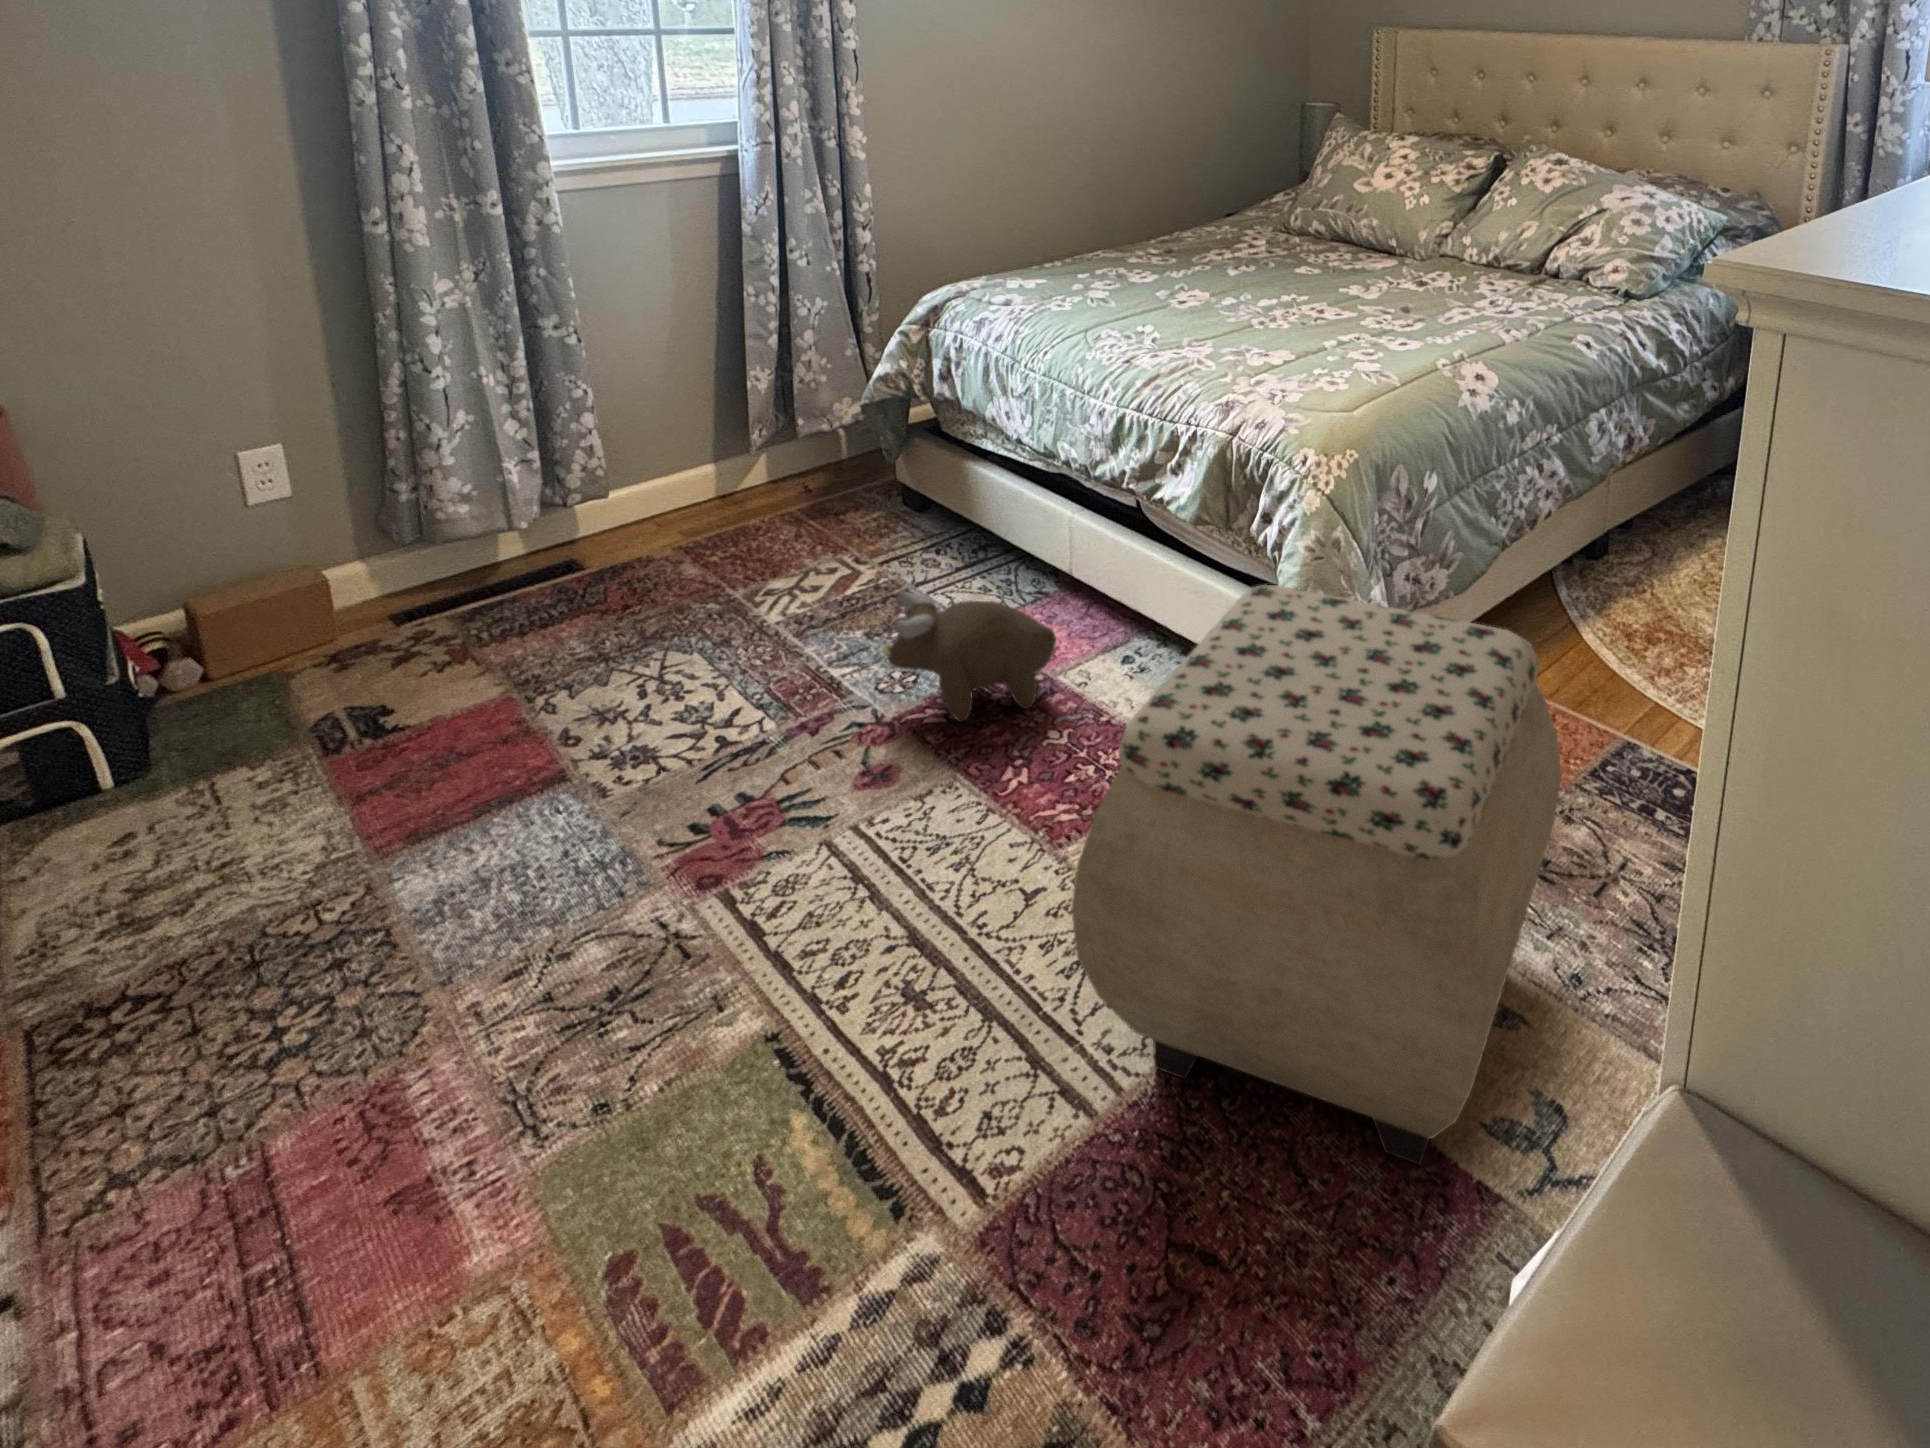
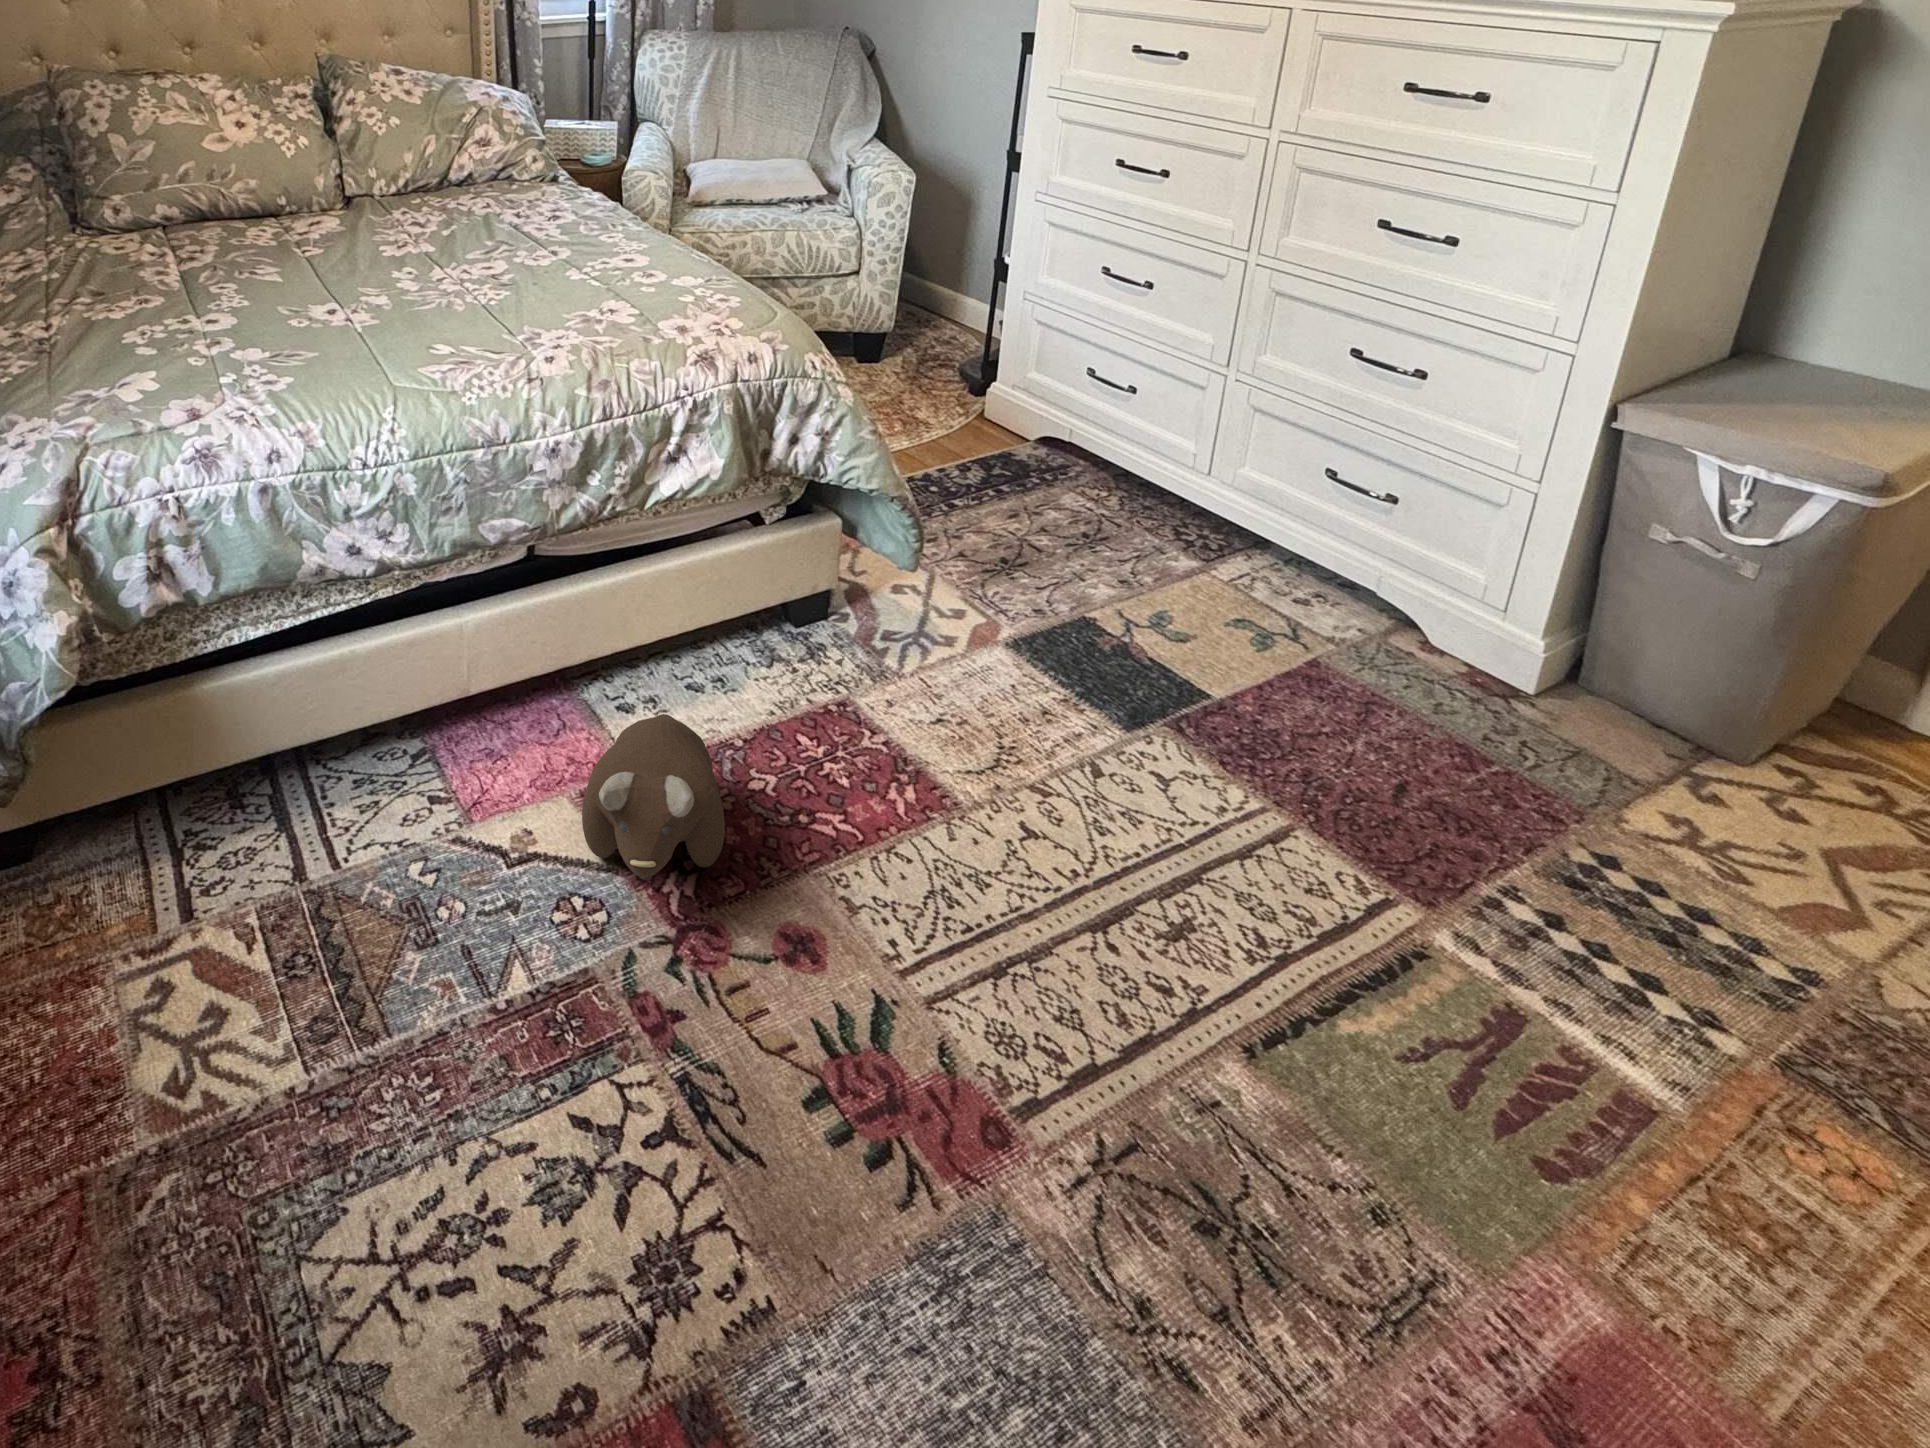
ottoman: present [1071,585,1561,1165] -> none [979,371,1375,788]

